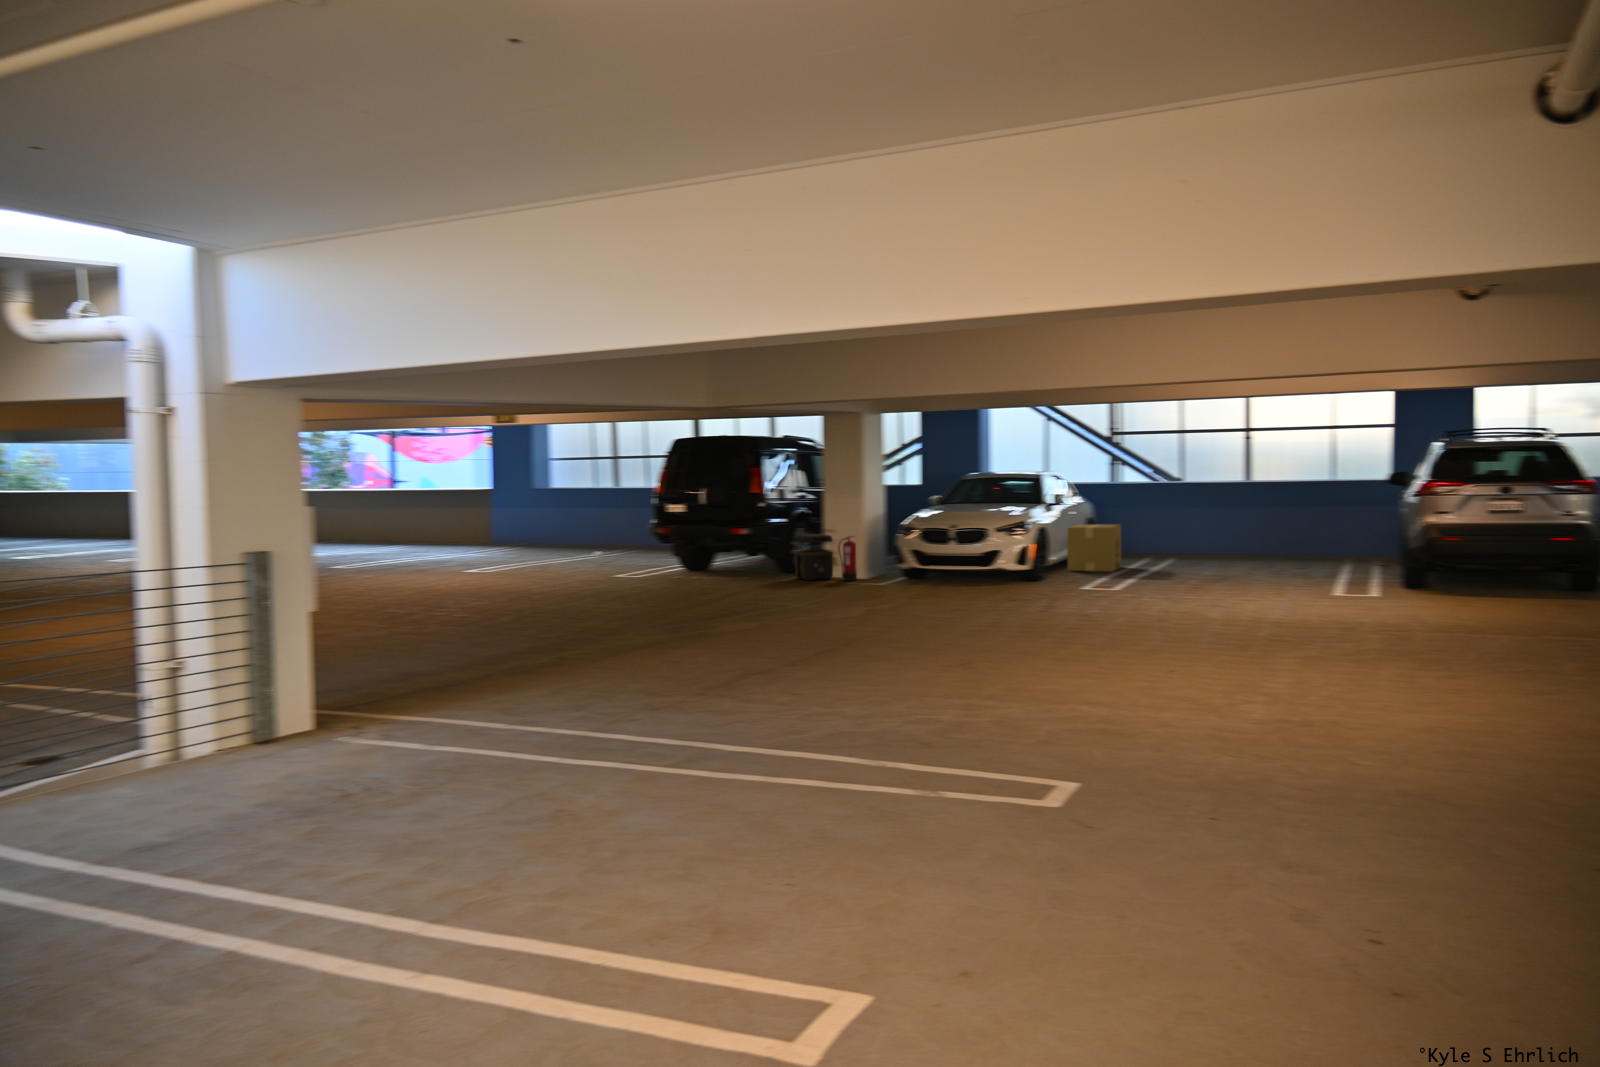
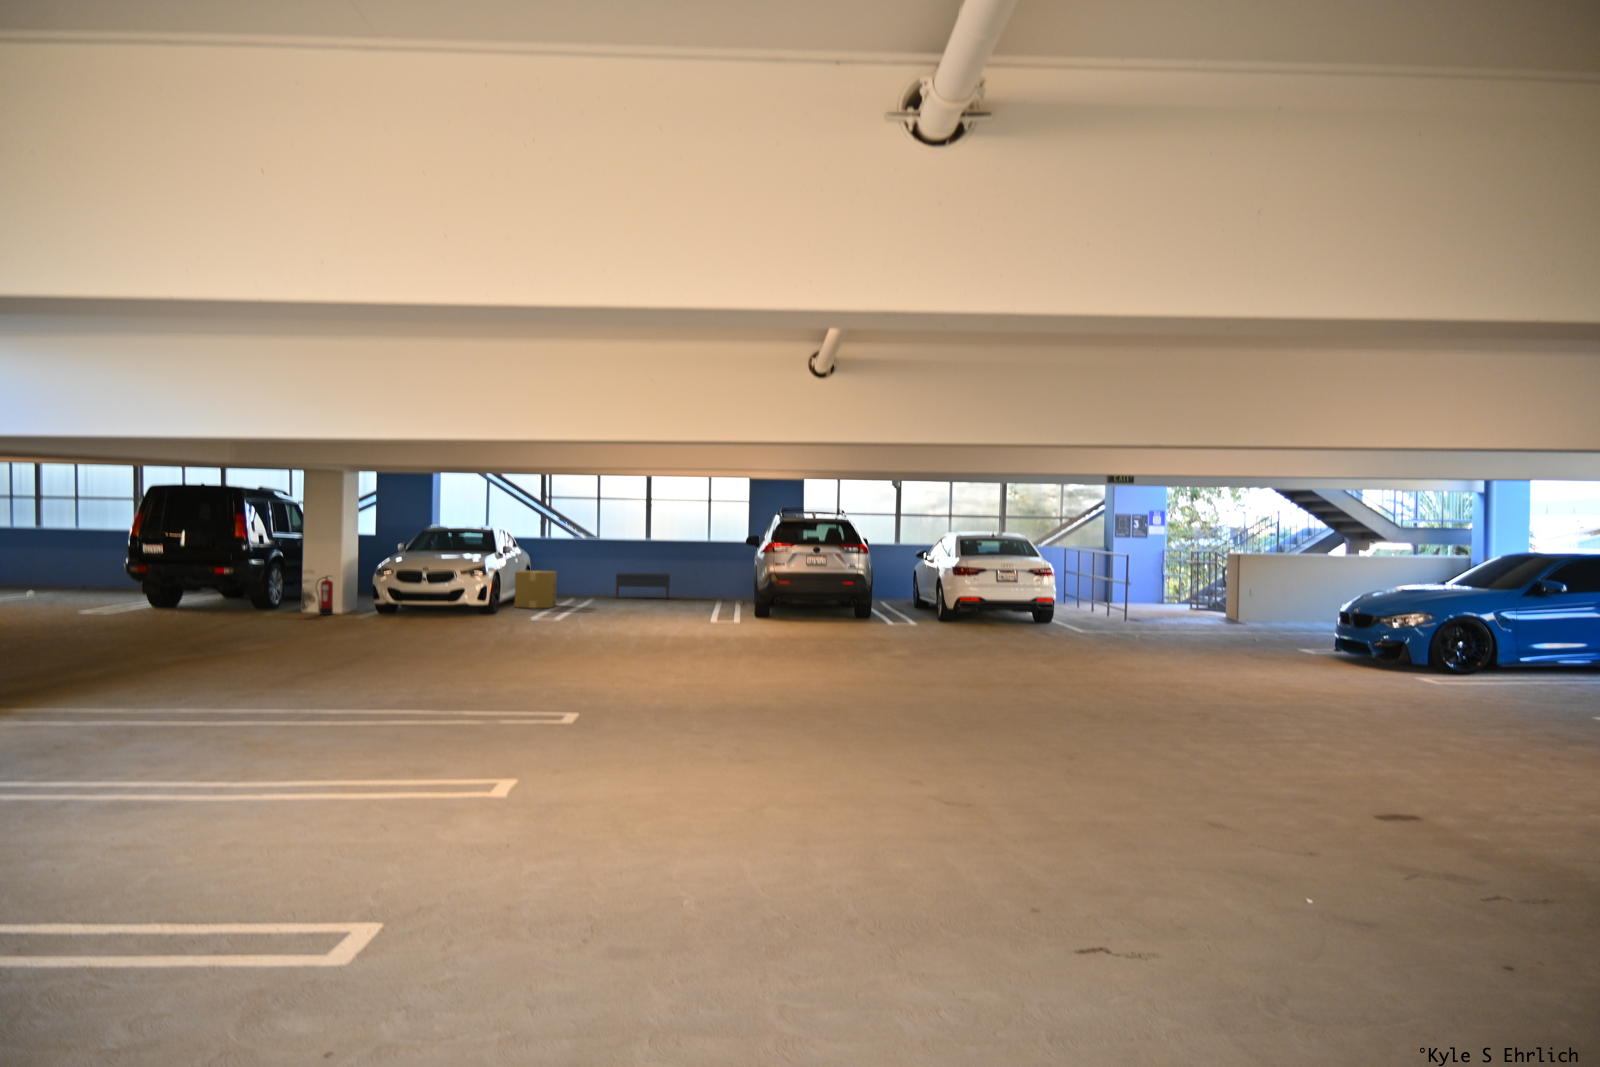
bench: none [1202,524,1277,558] -> present [616,572,670,598]
toolbox: present [795,534,833,581] -> none [271,574,310,615]

